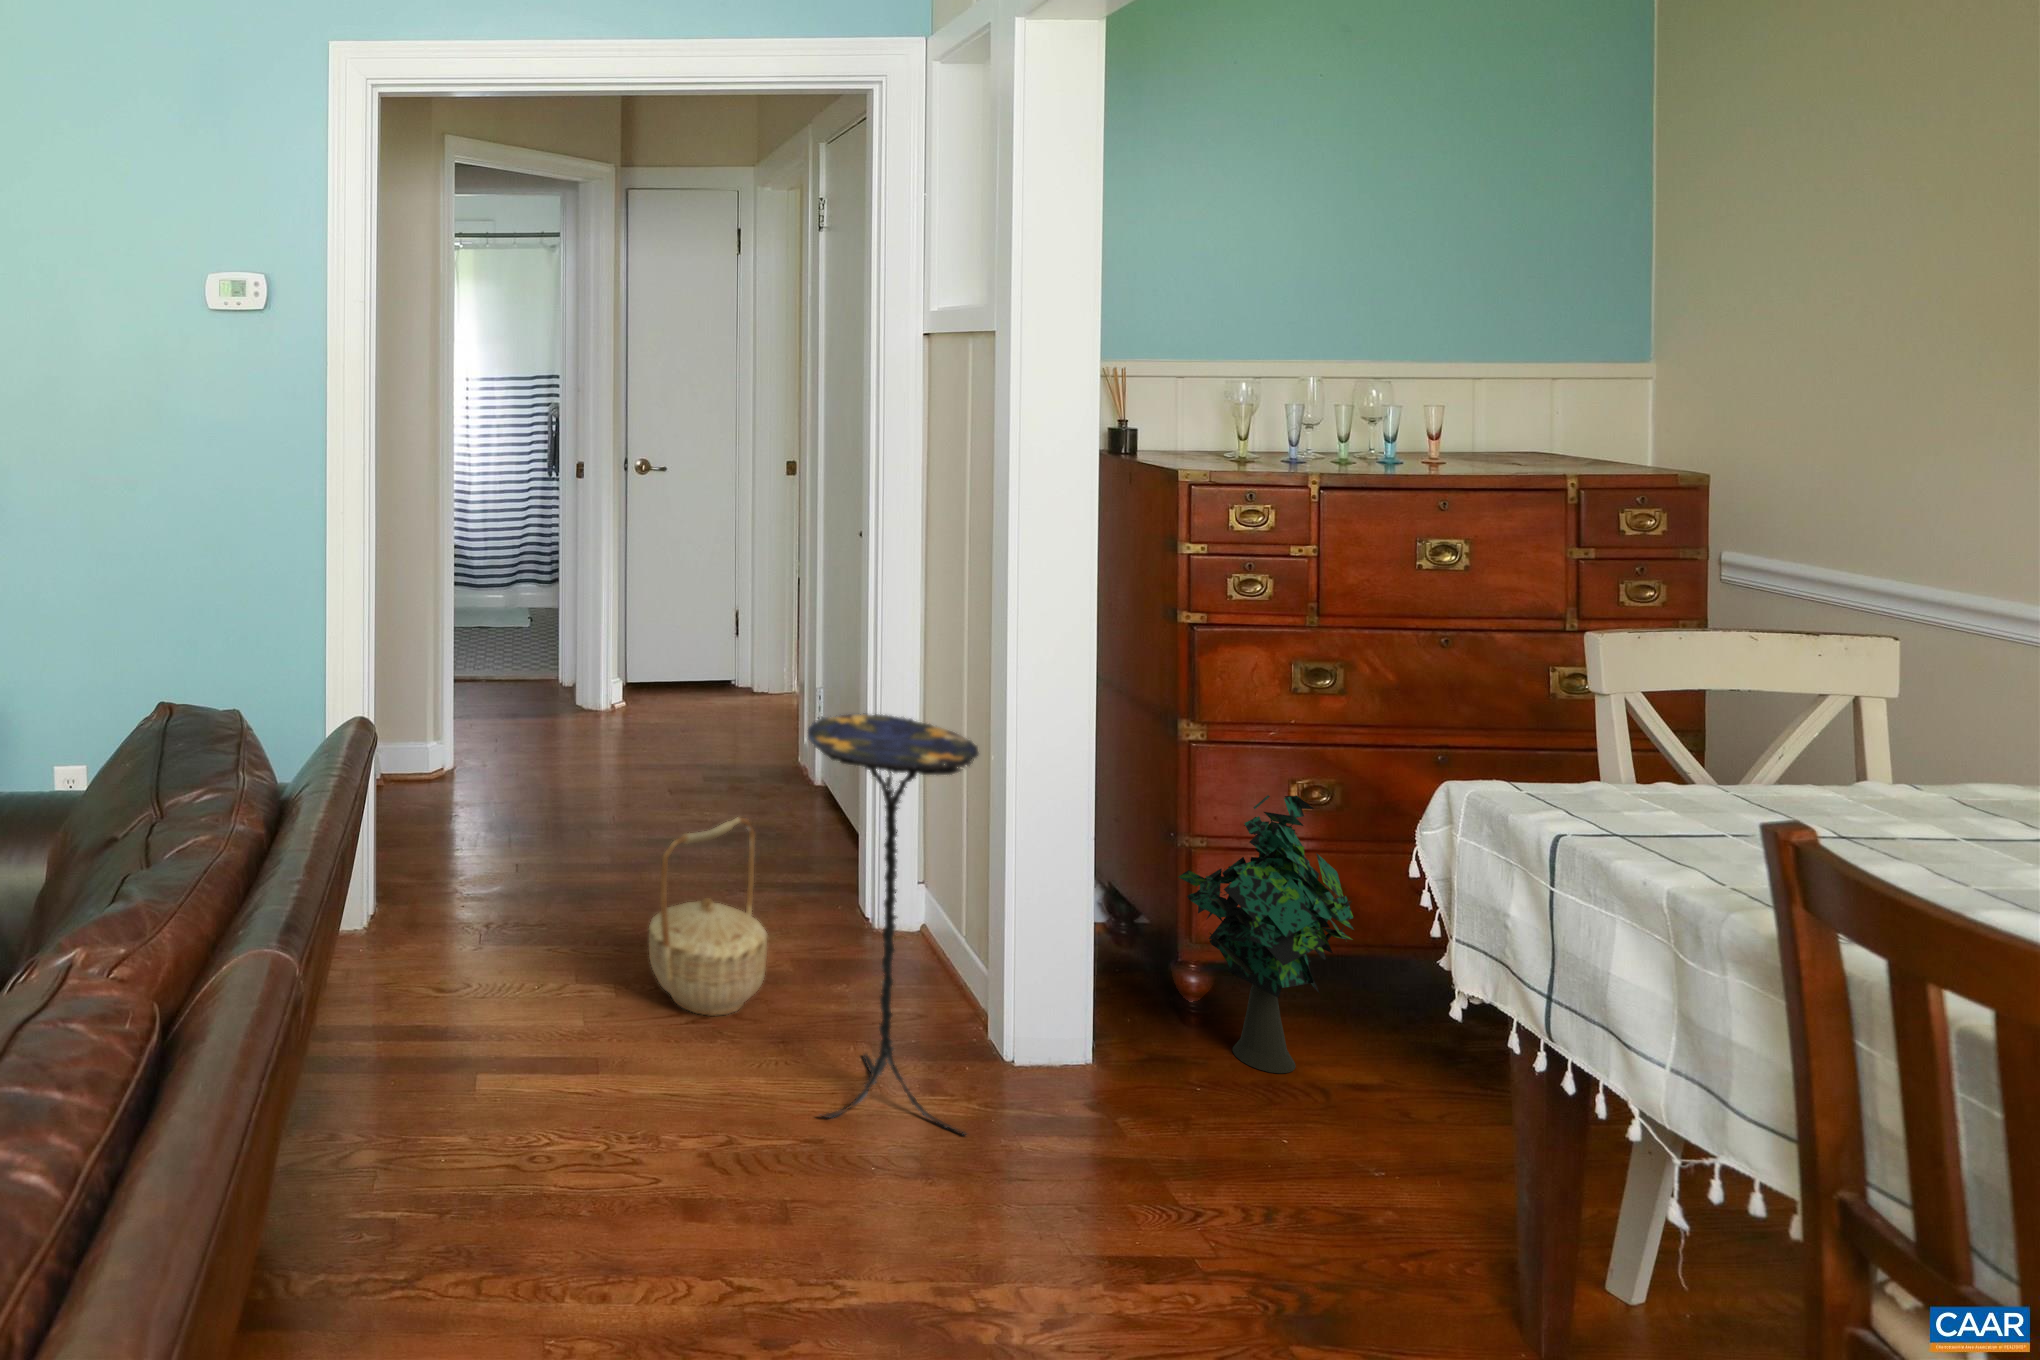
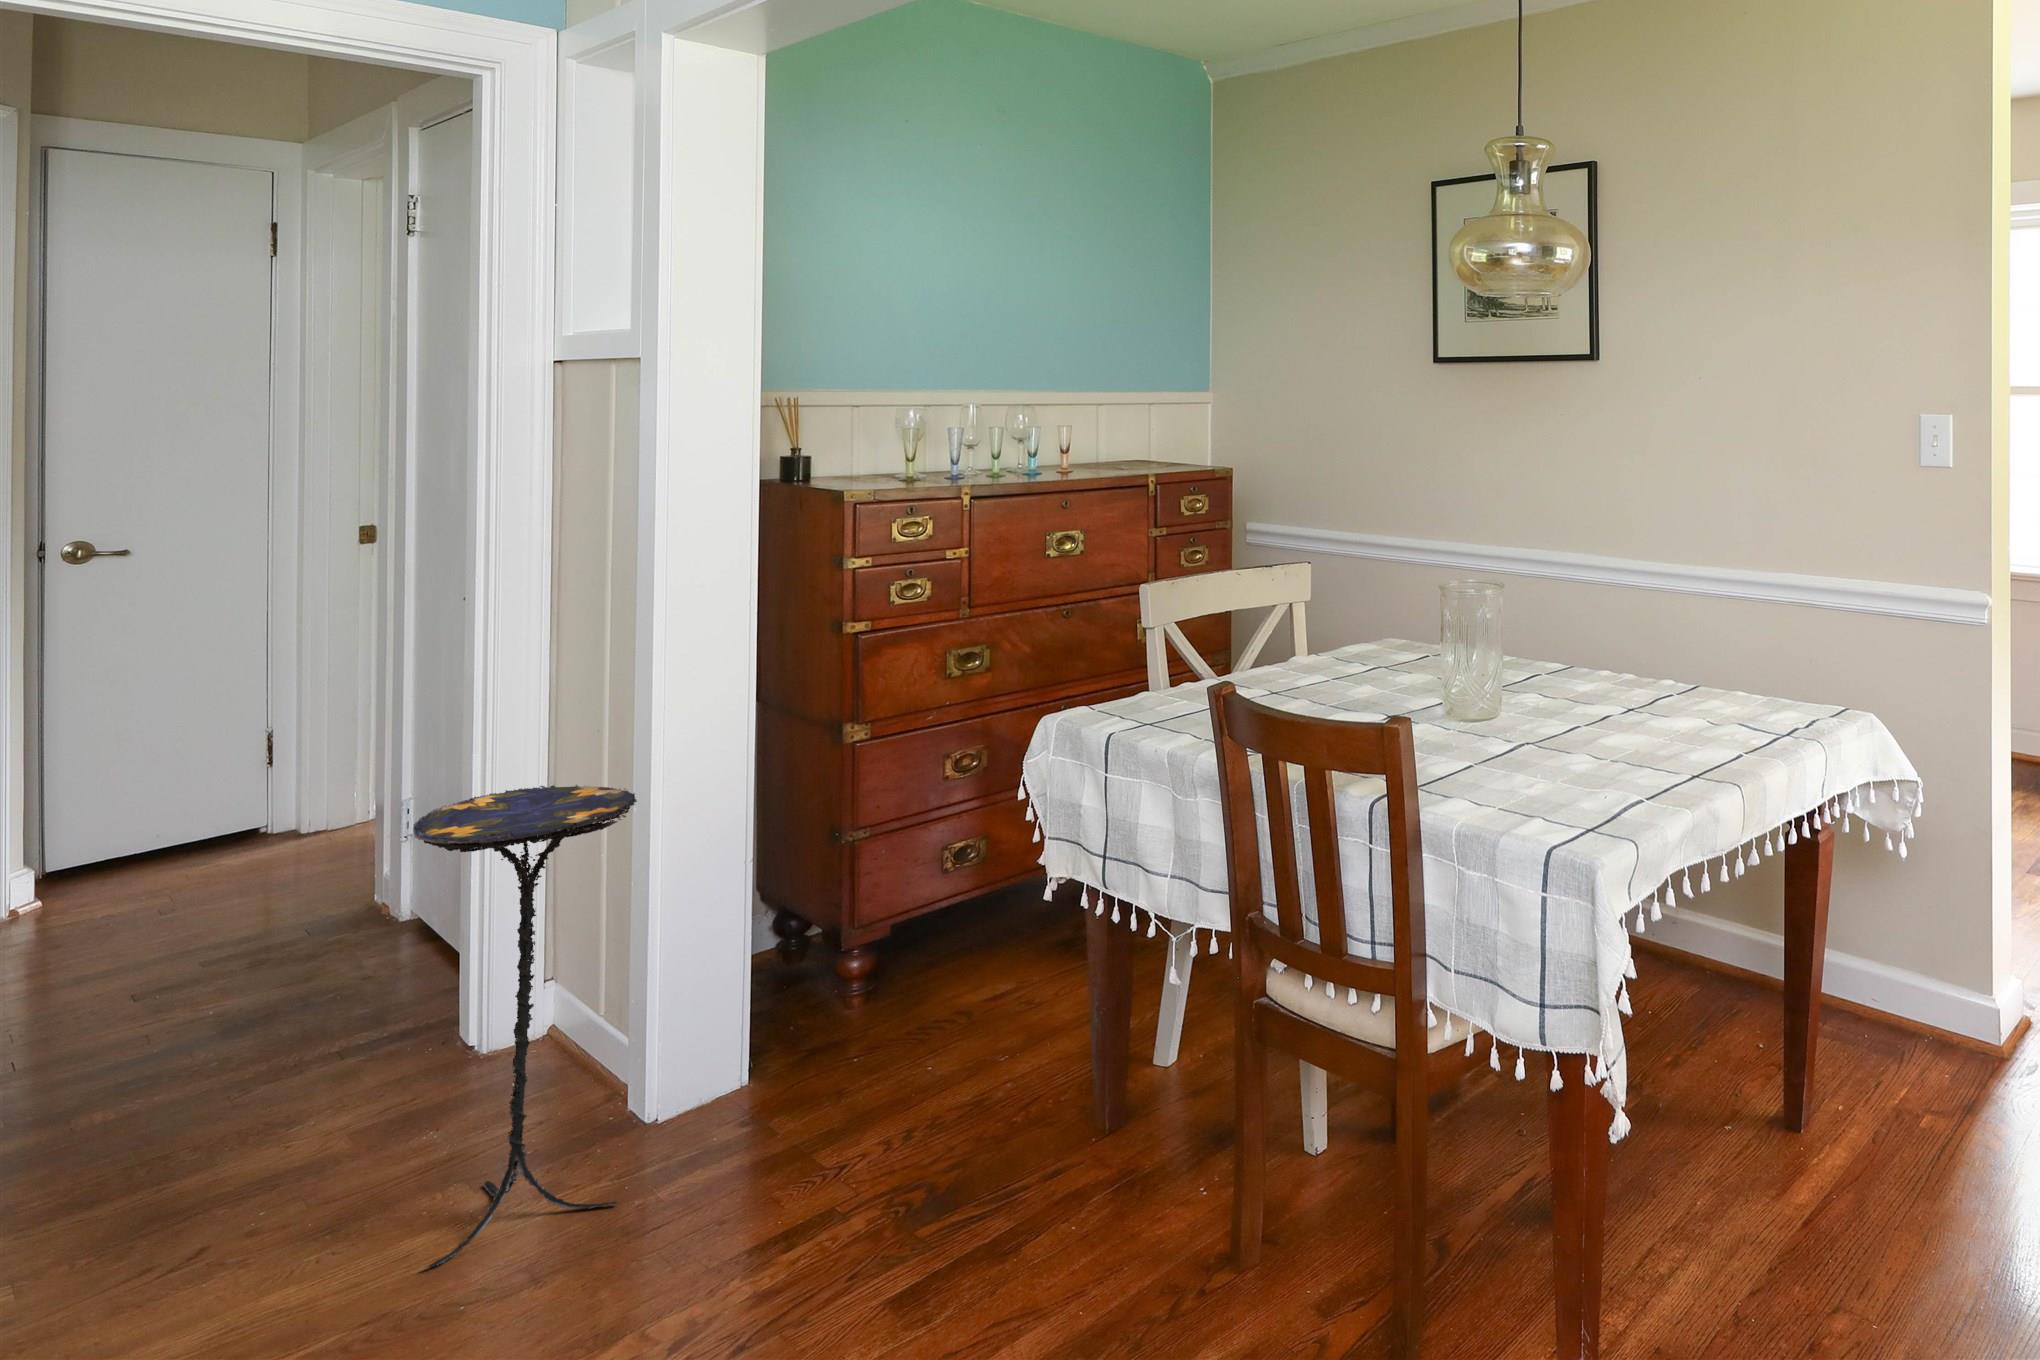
decorative plant: present [1178,795,1354,1073] -> none [843,770,991,1026]
basket: present [649,818,767,1016] -> none [135,971,341,1246]

